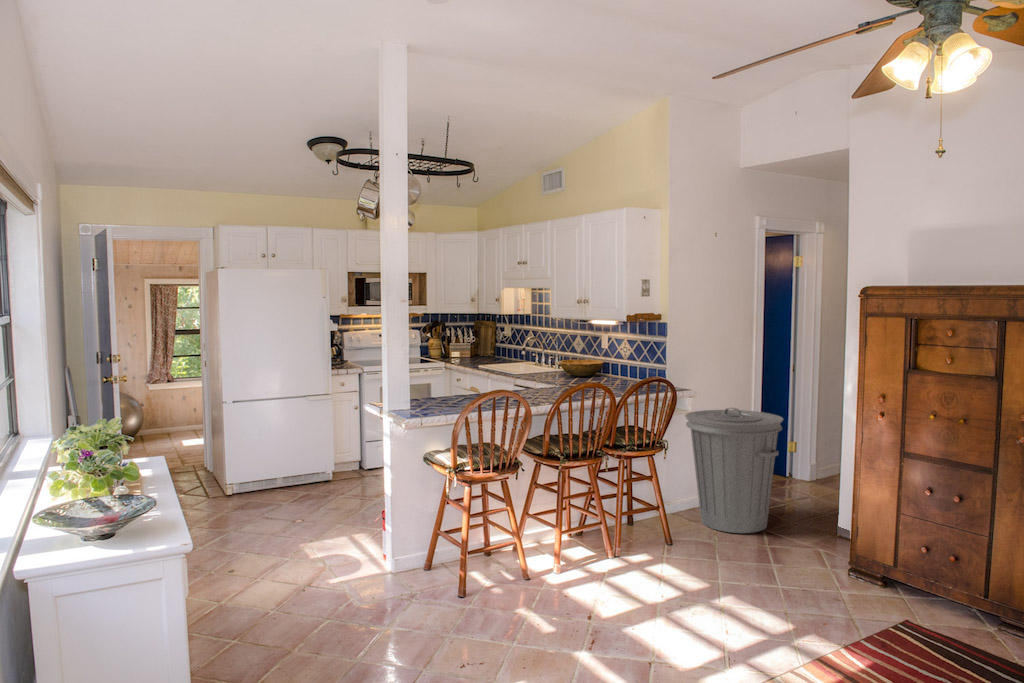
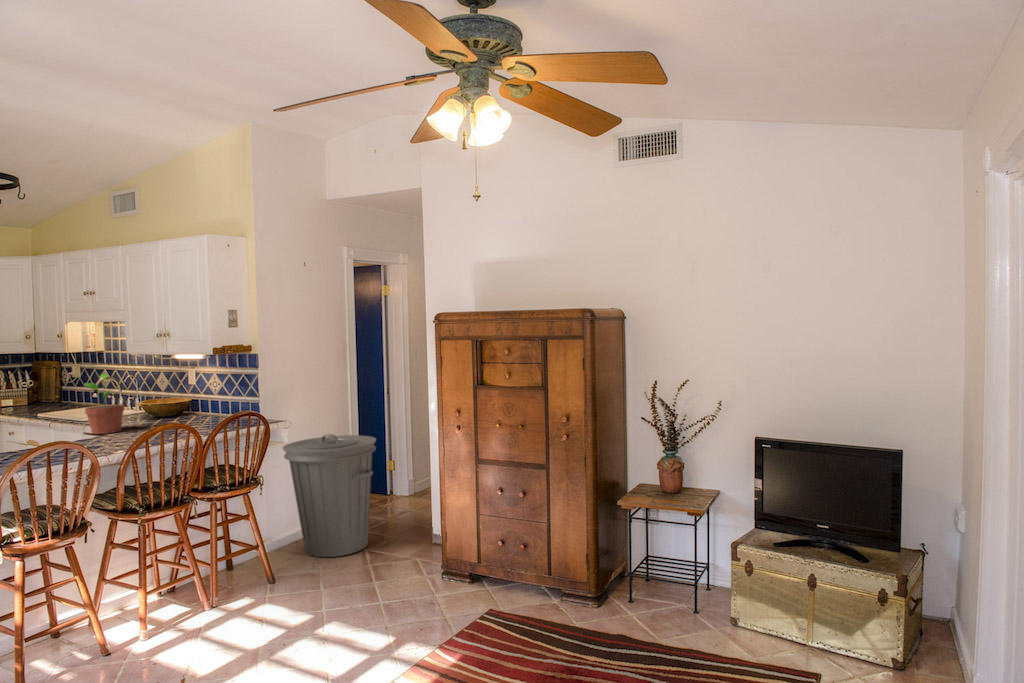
potted plant: none [519,332,549,385] -> present [85,374,125,434]

